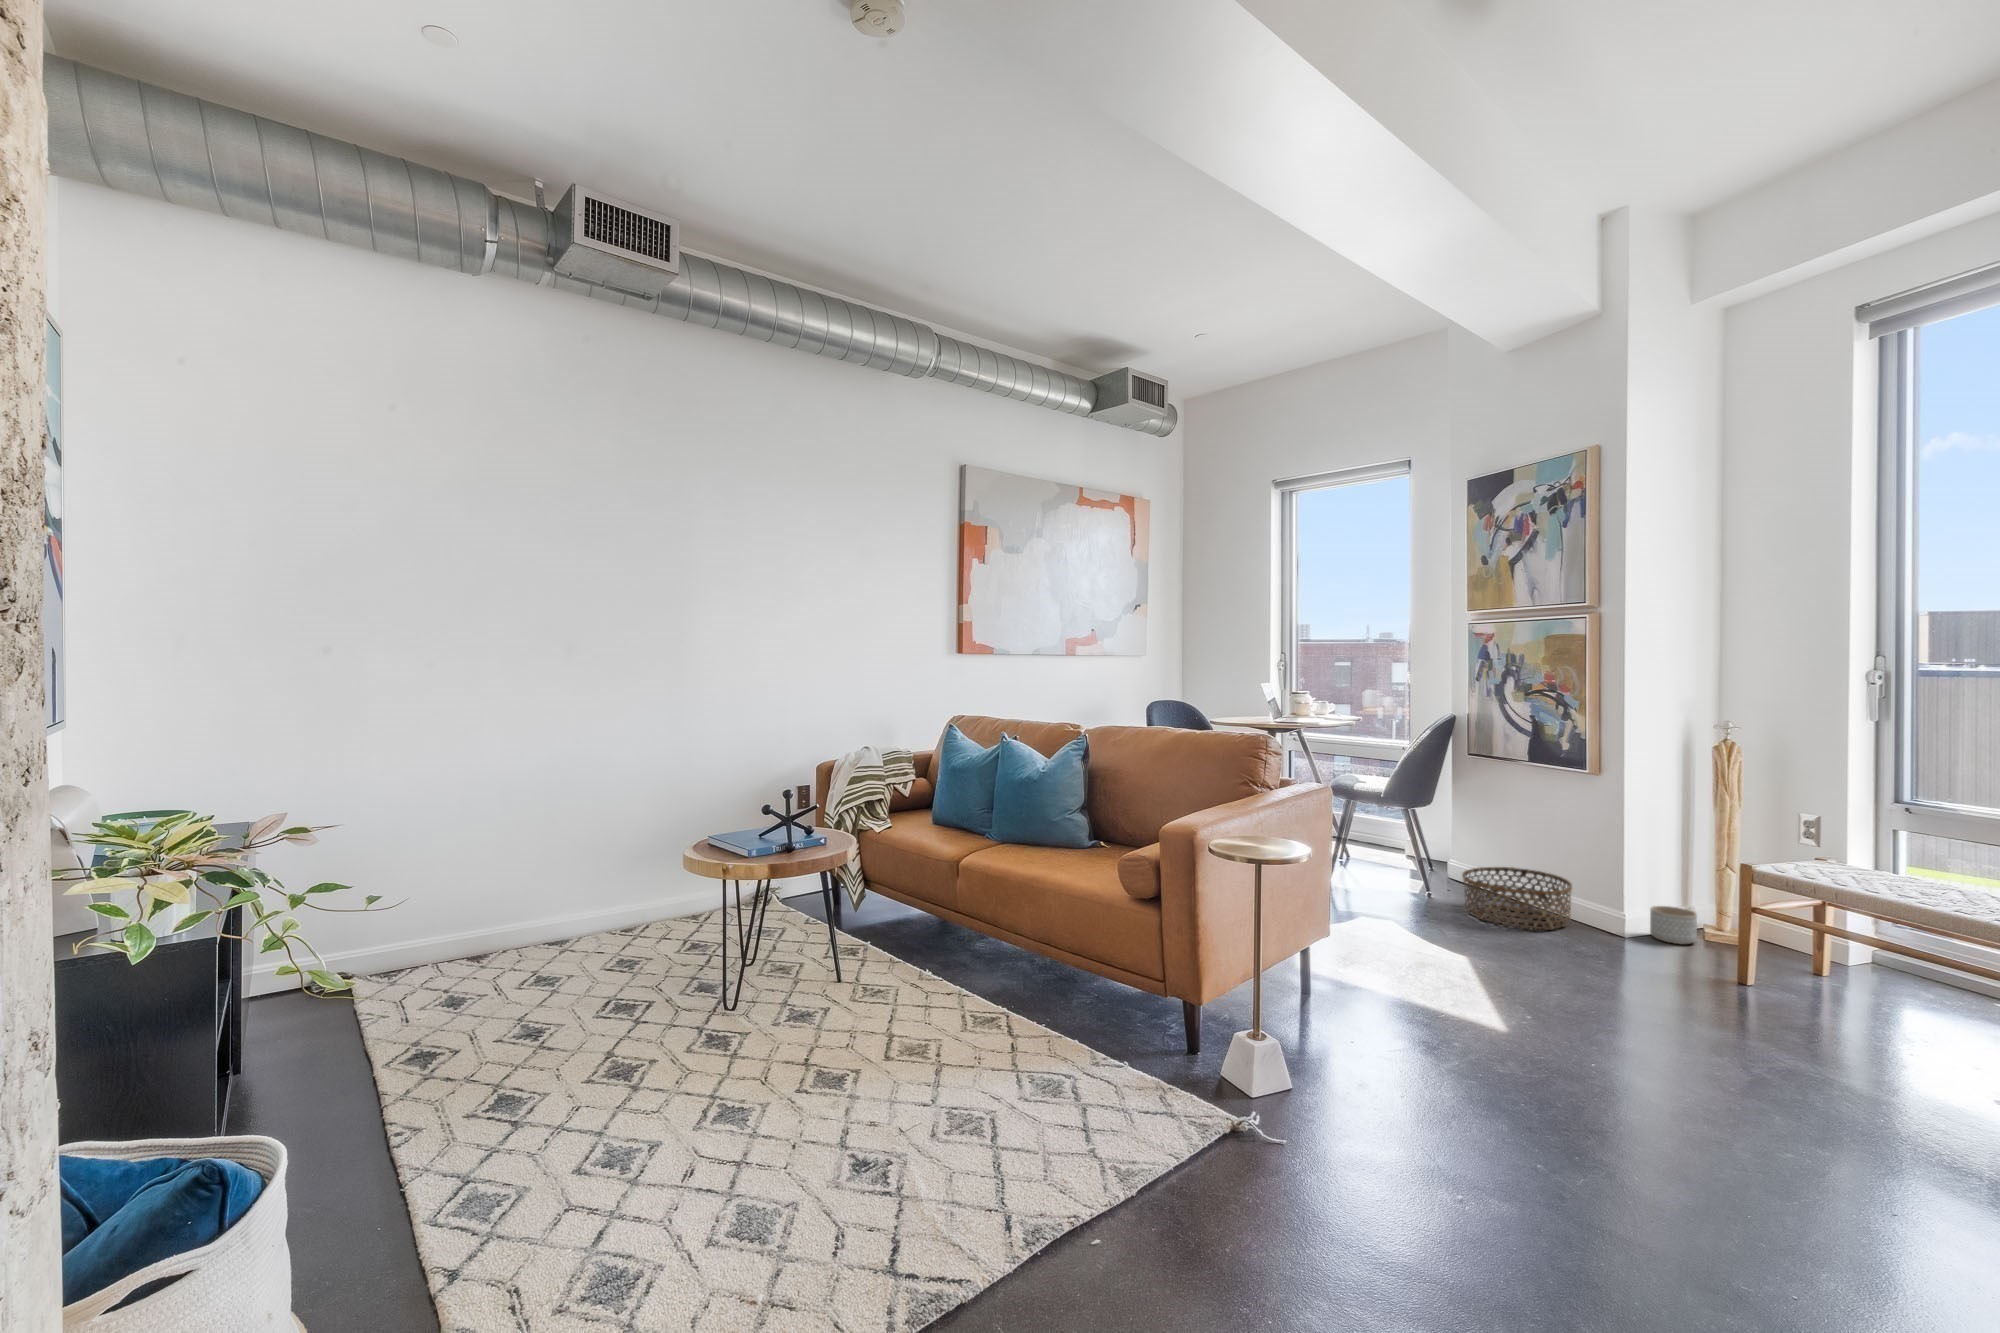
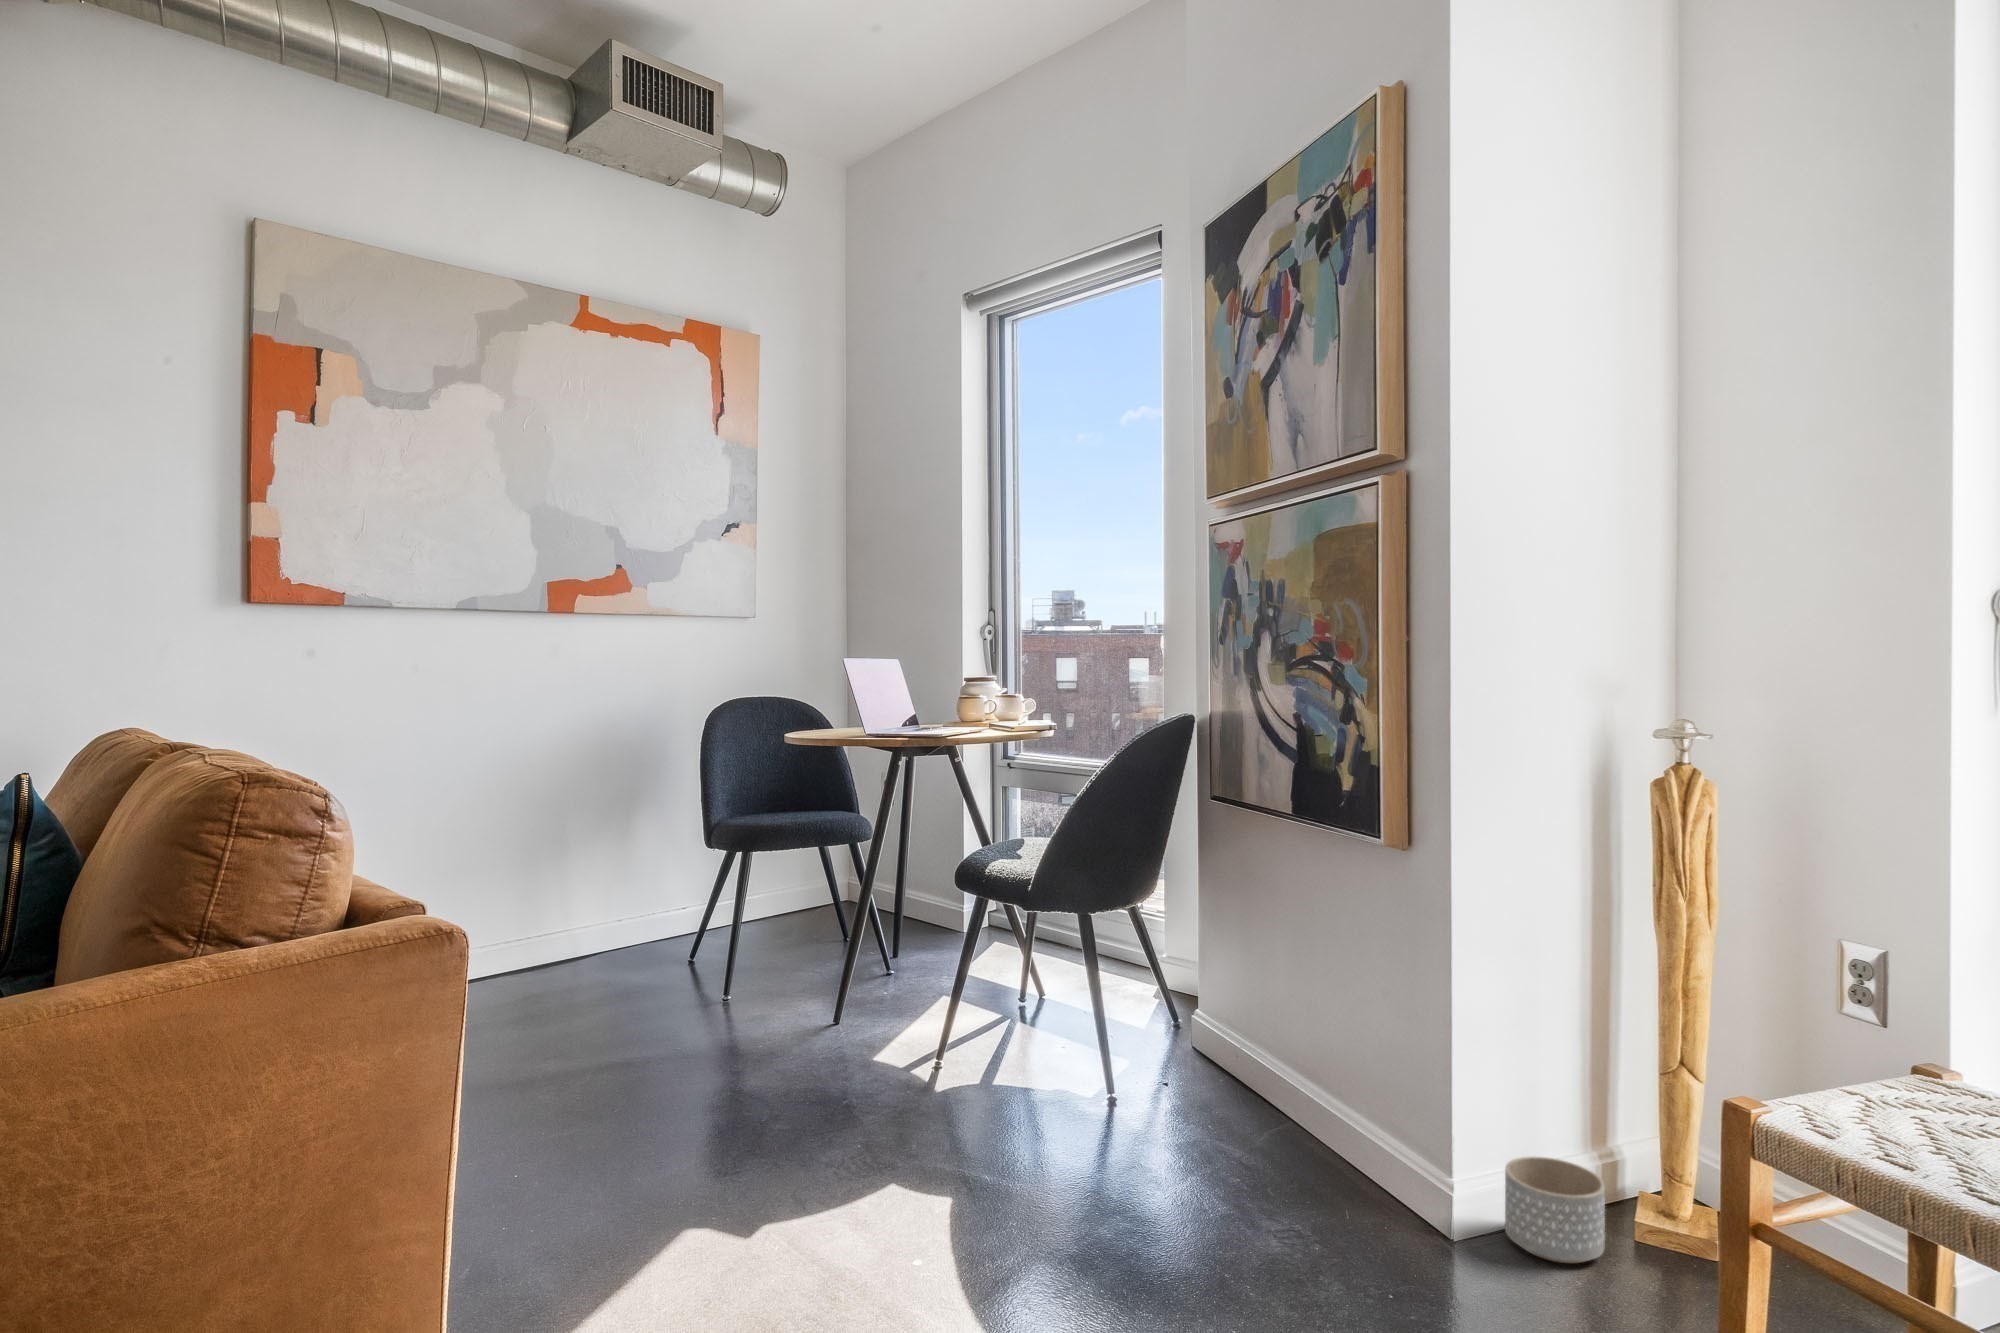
basket: present [1462,867,1572,930] -> none [1125,1045,1345,1219]

